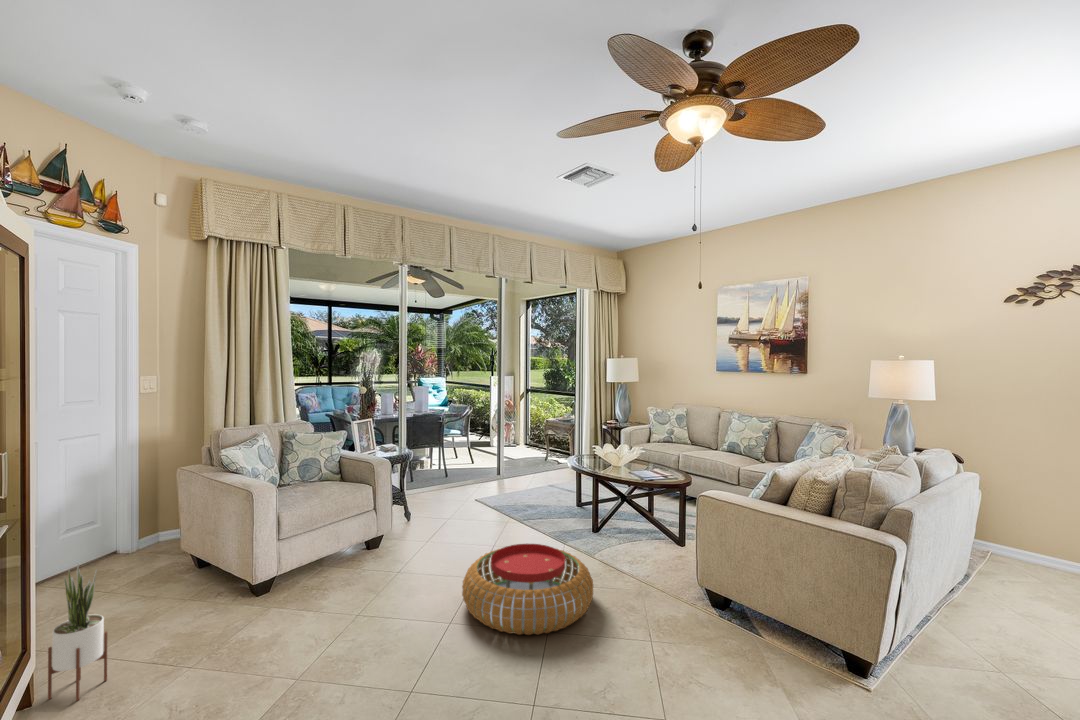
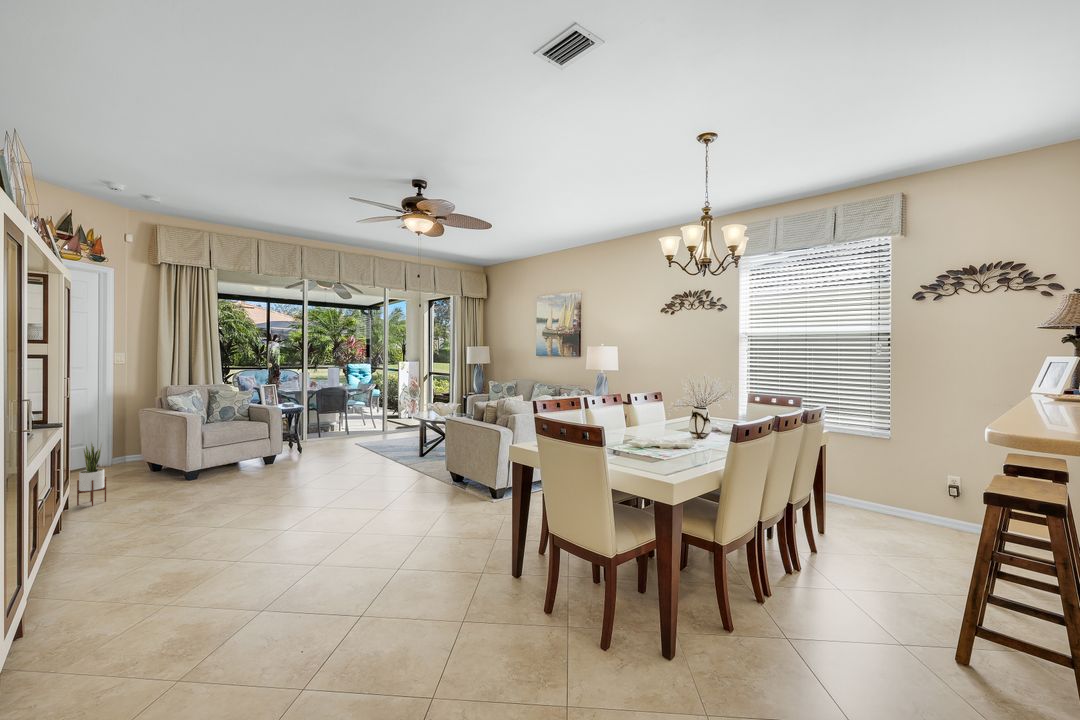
pouf: present [462,544,593,635] -> none [307,450,386,488]

